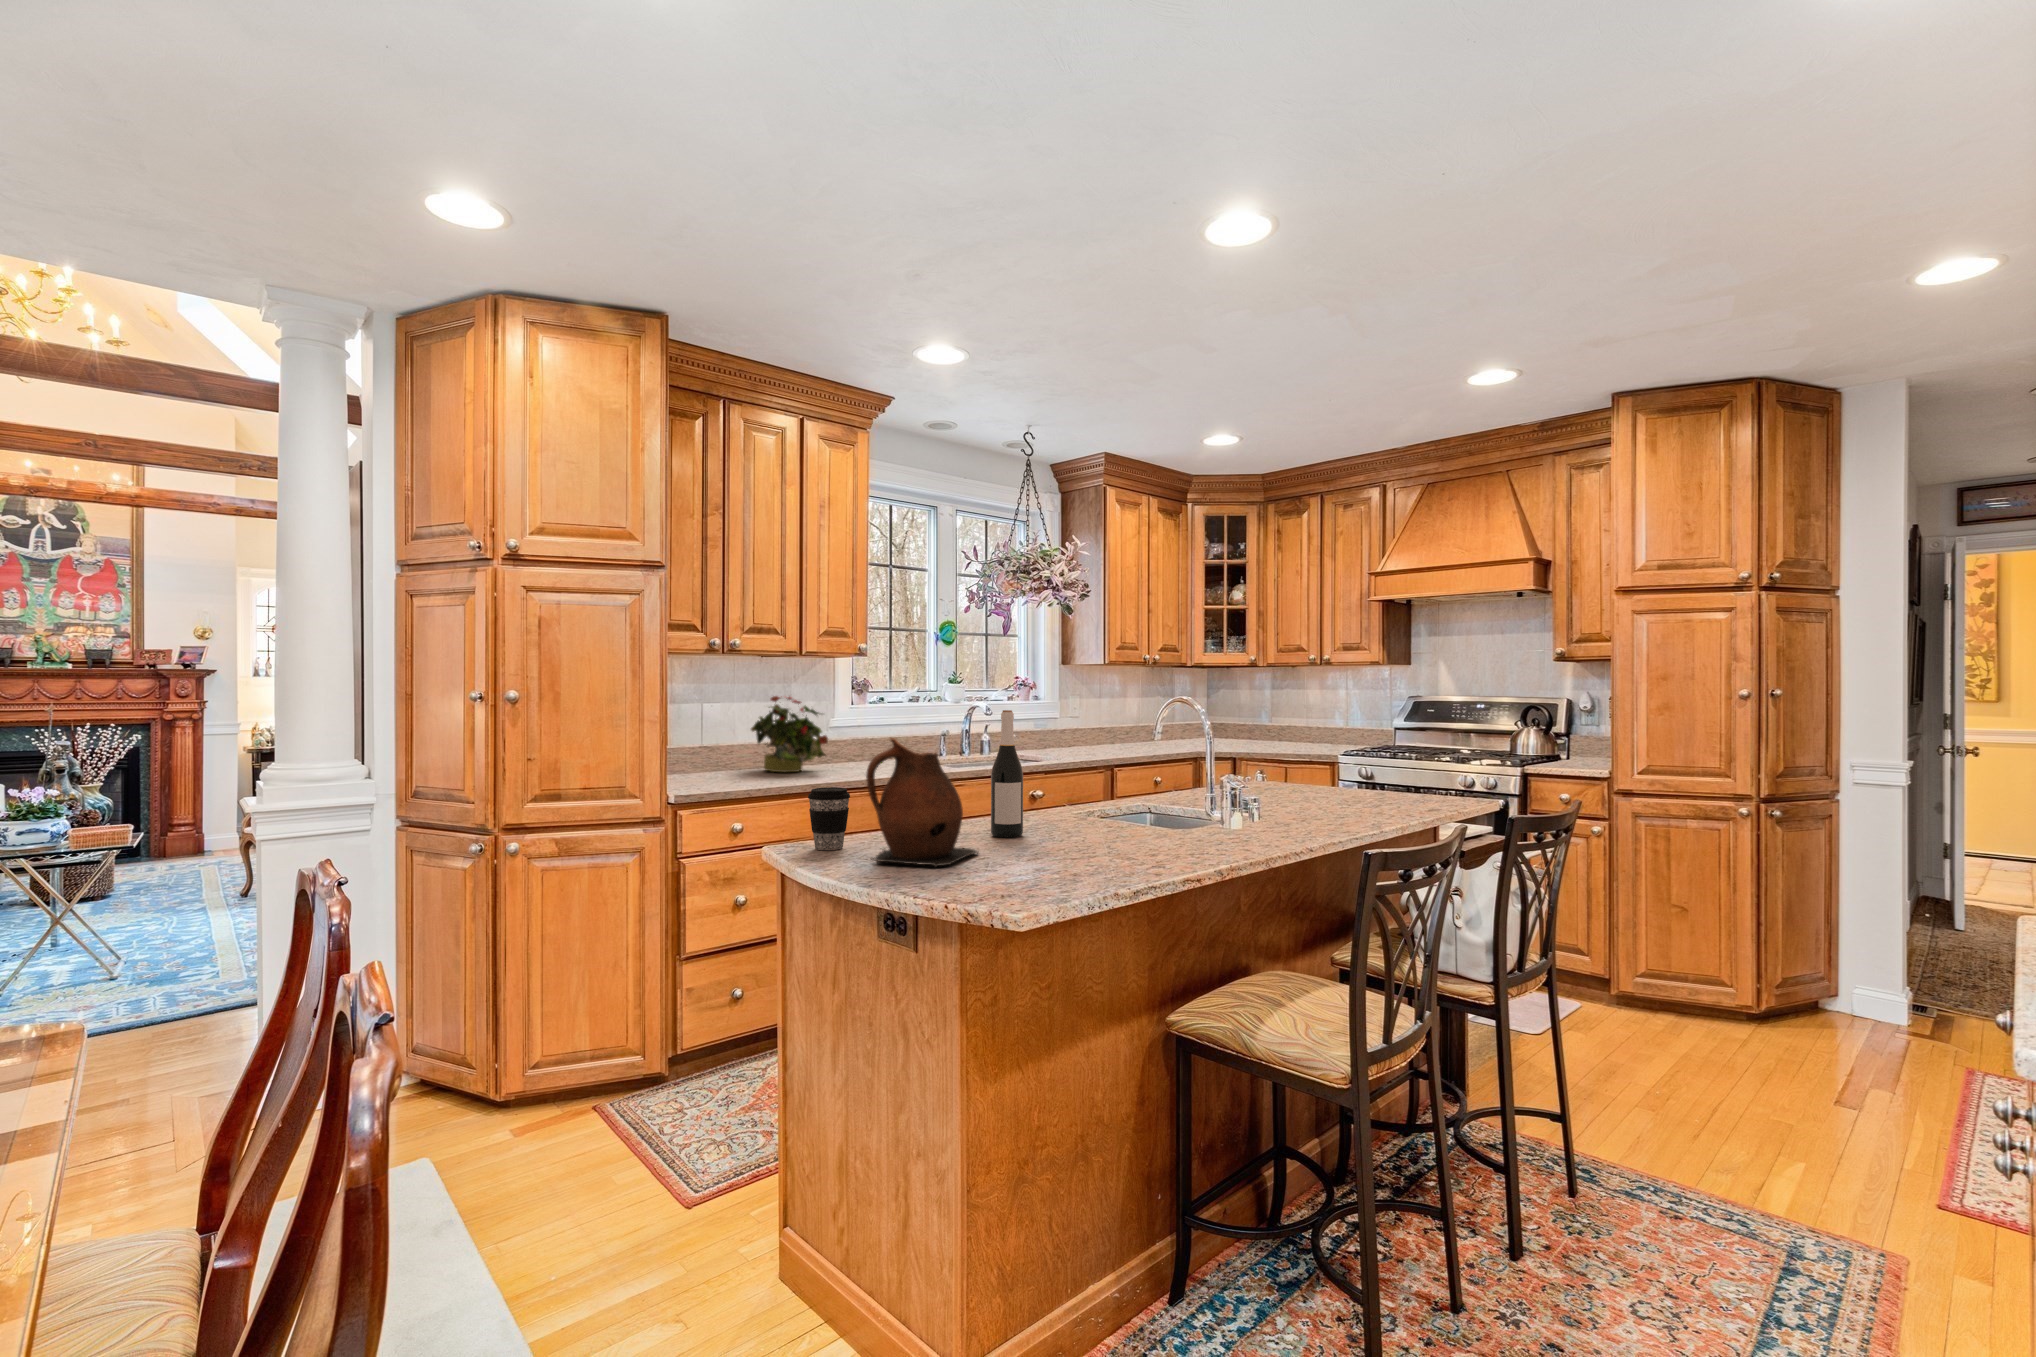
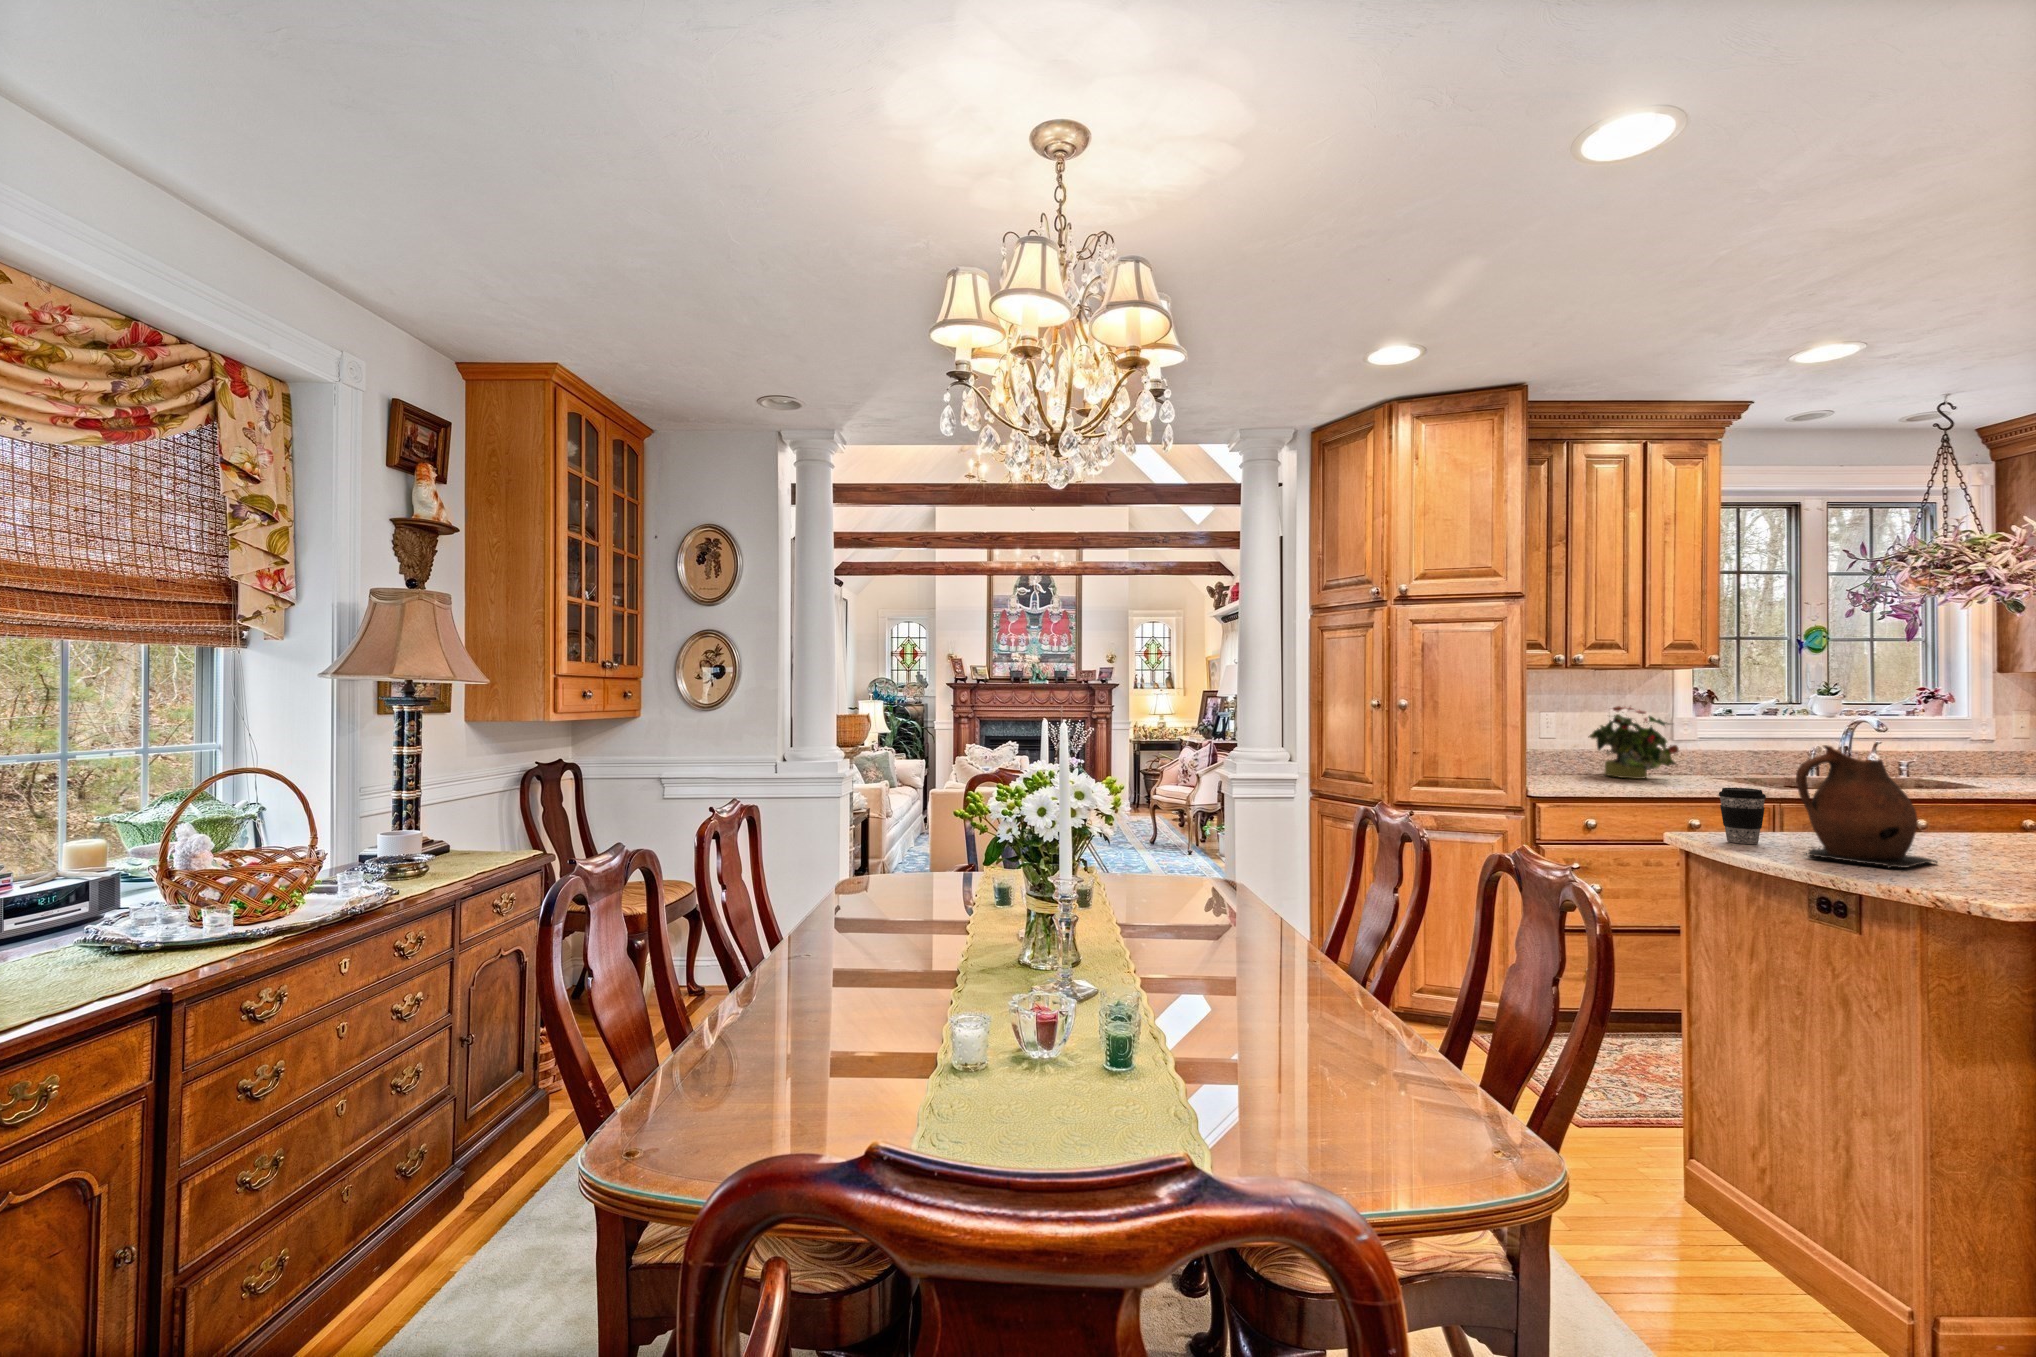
wine bottle: present [991,710,1023,838] -> none [1941,723,1989,855]

